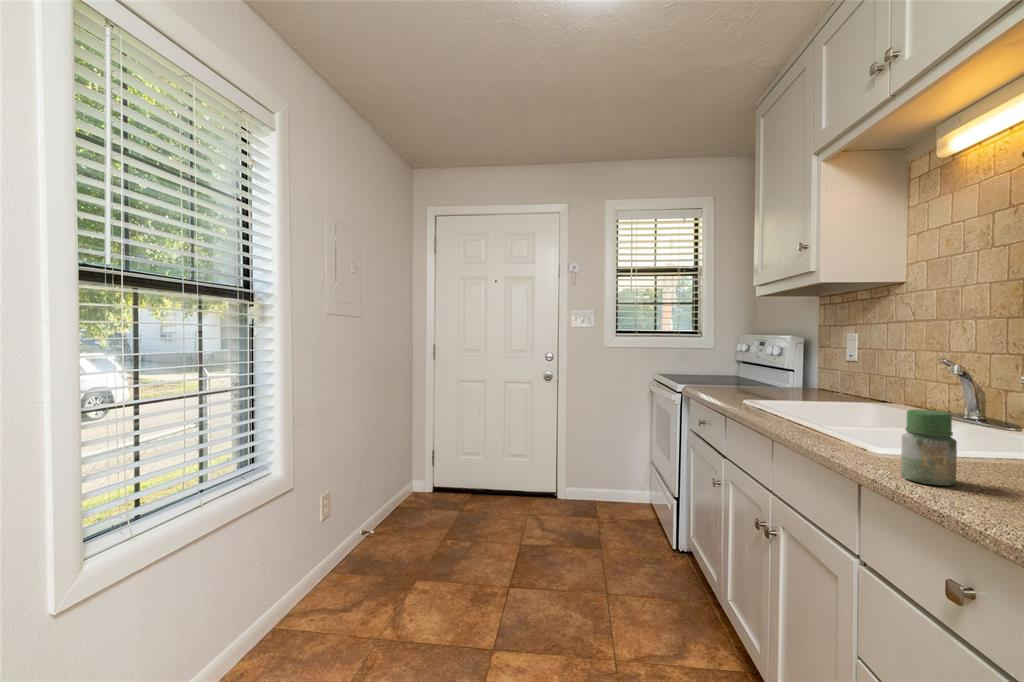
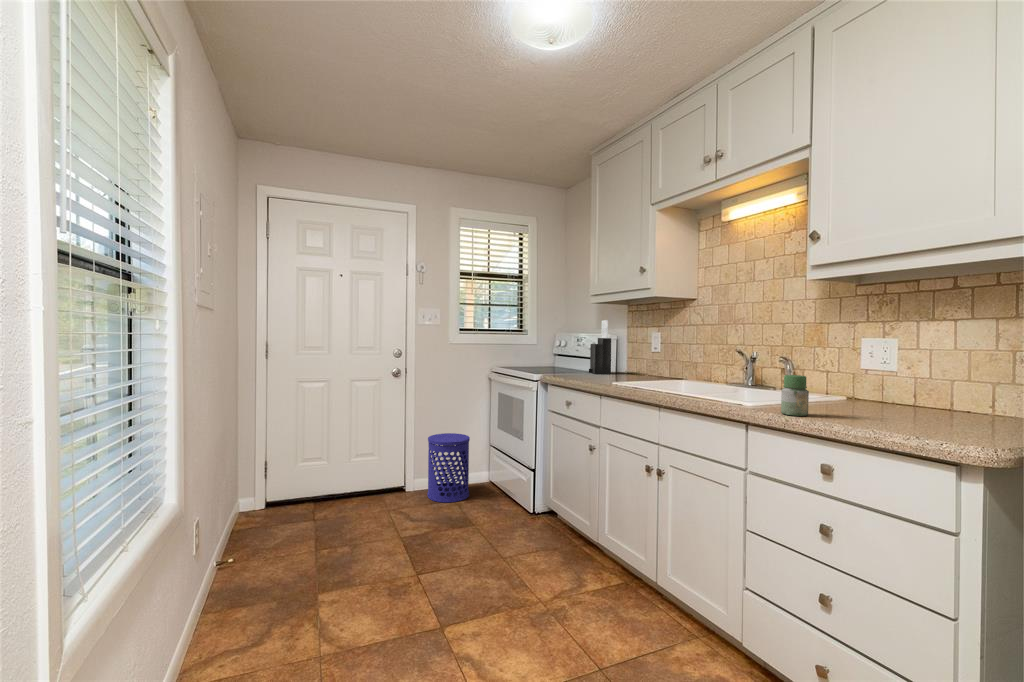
knife block: none [762,317,791,388] -> present [589,320,611,374]
waste bin: none [576,443,621,518] -> present [427,433,470,502]

